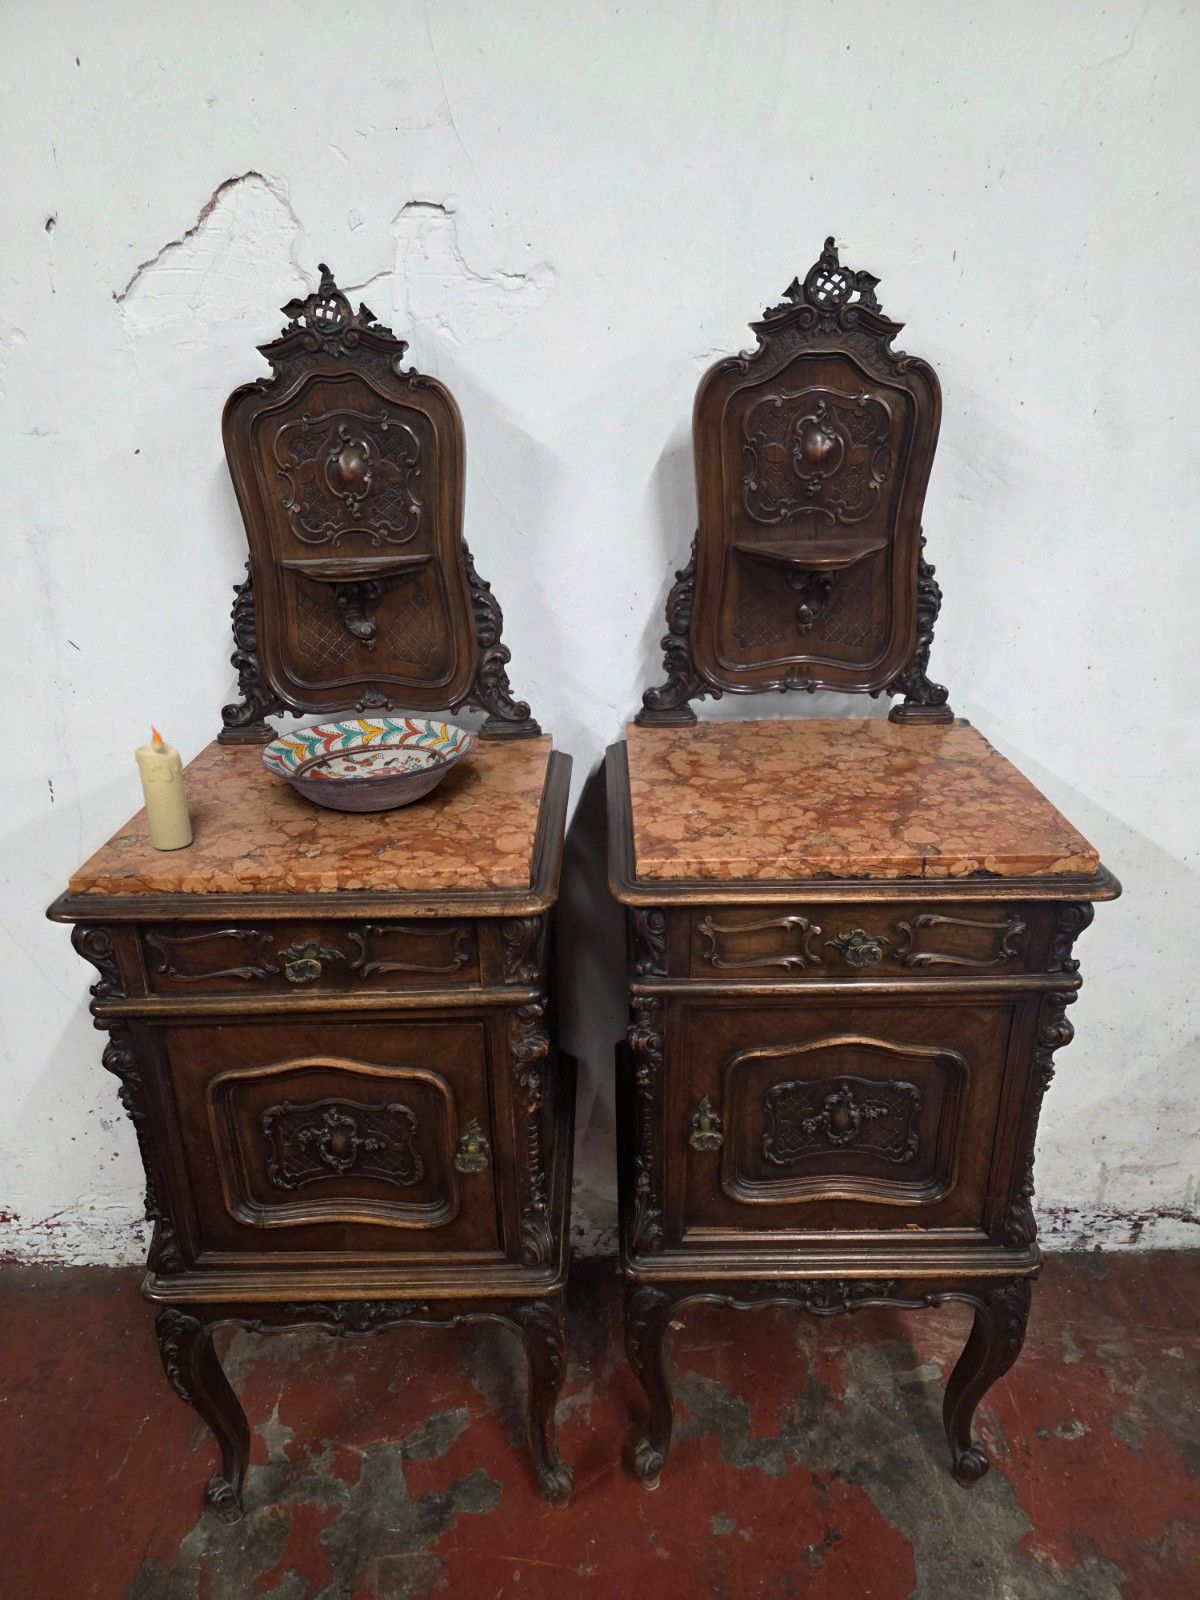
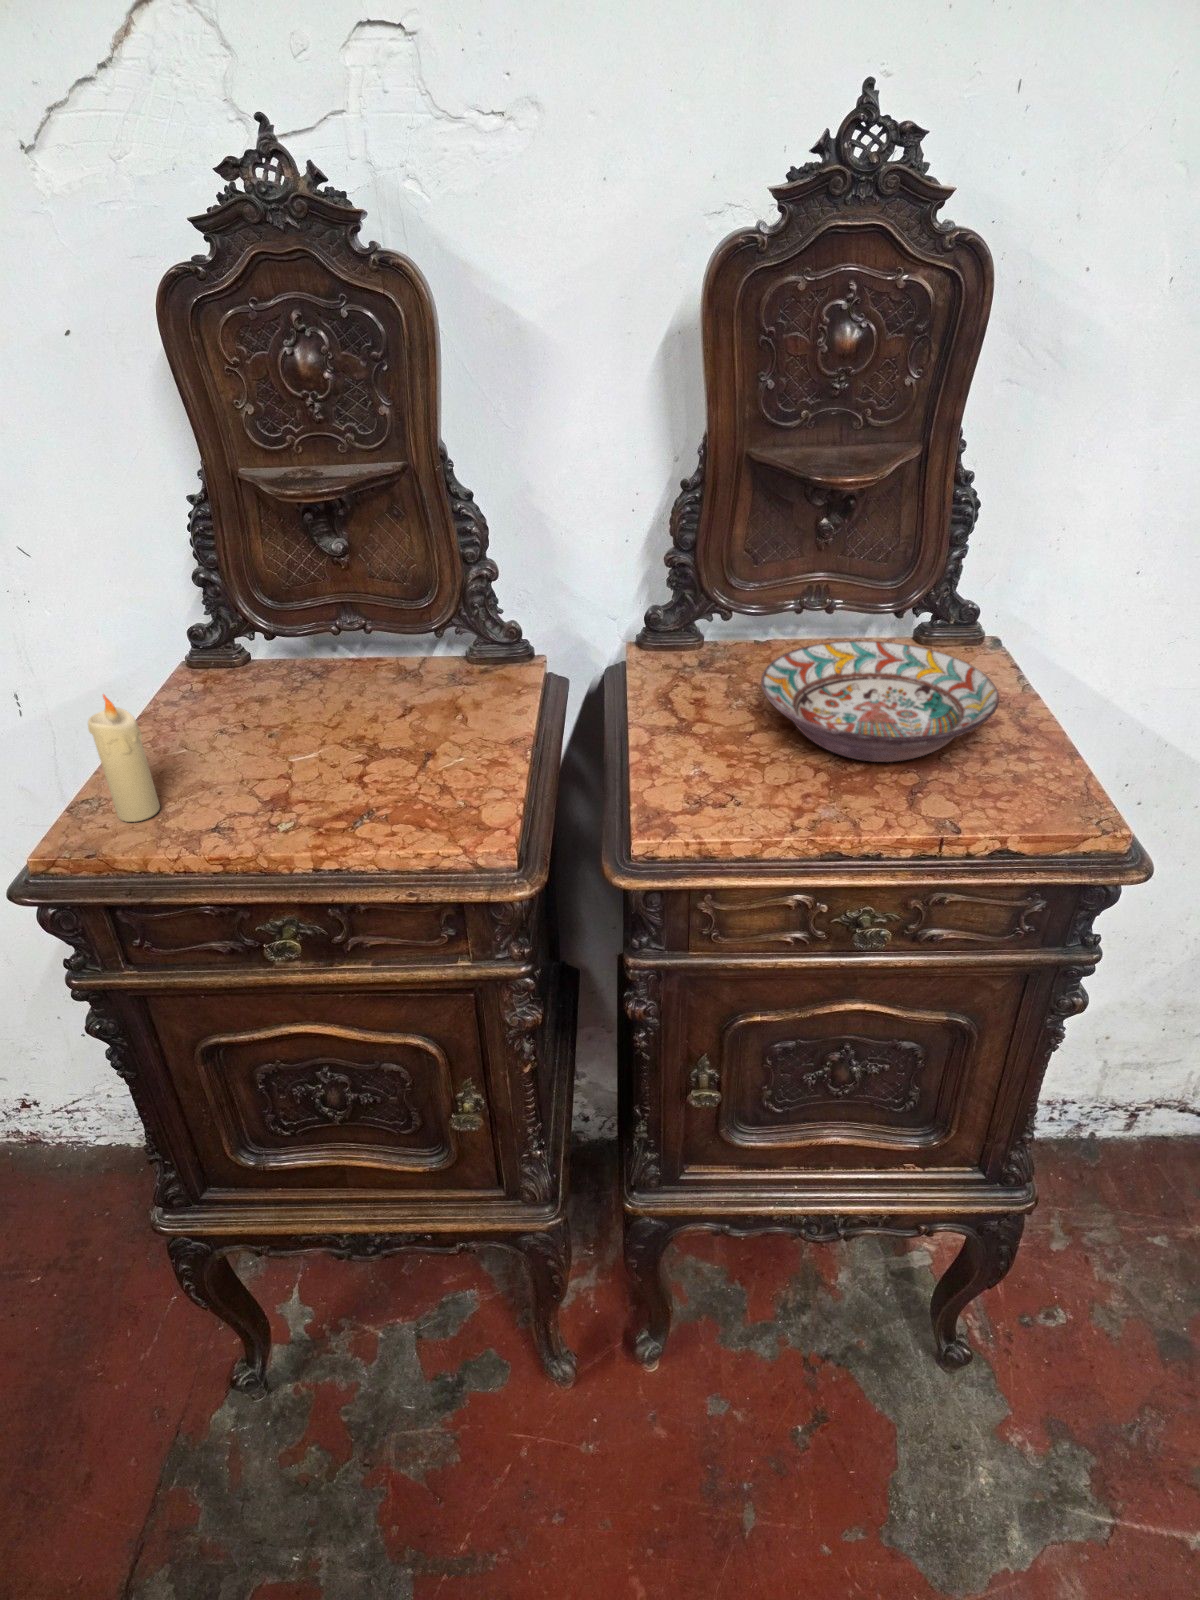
decorative bowl: present [259,717,473,811] -> present [761,641,999,762]

